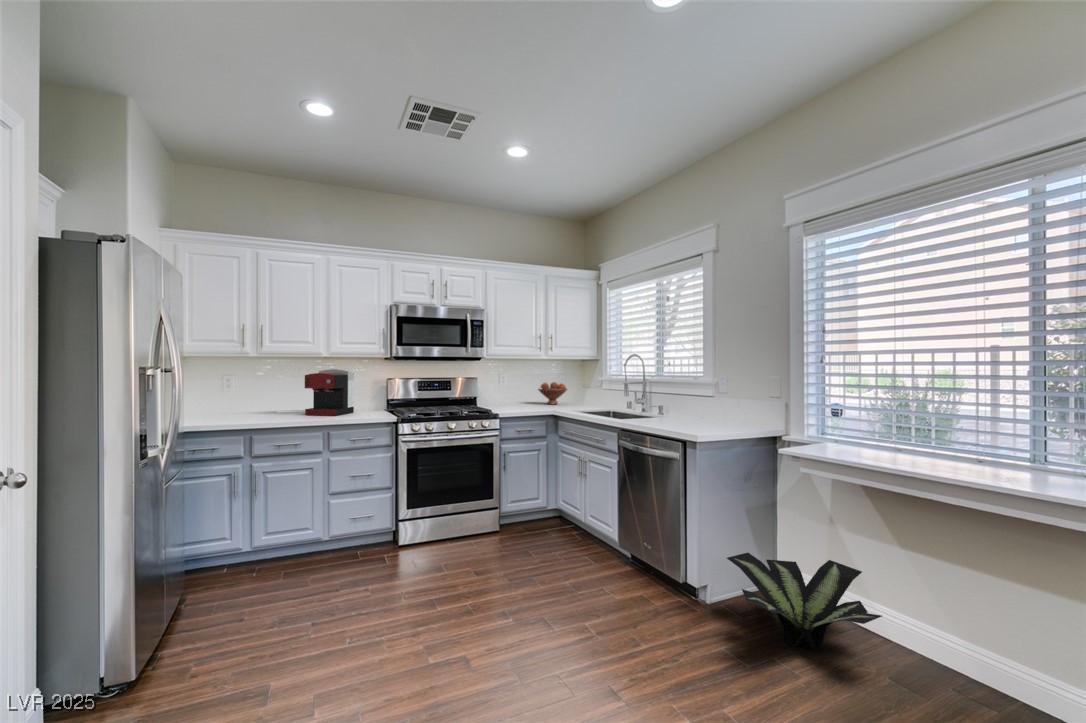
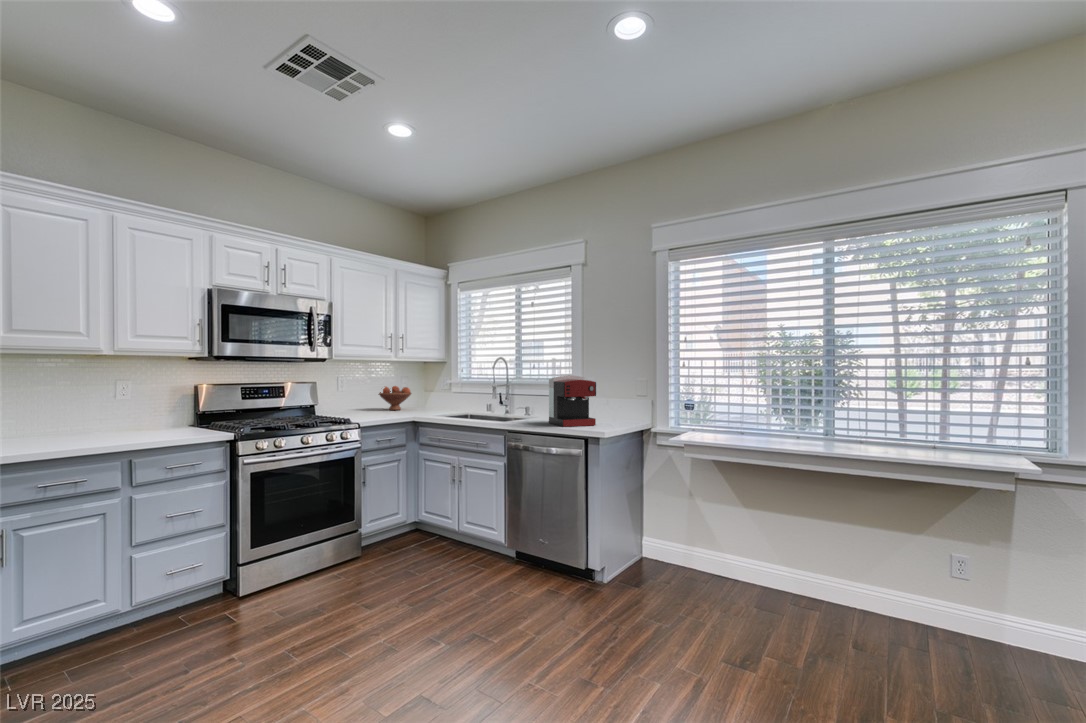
coffee maker: present [305,369,354,416] -> present [549,375,596,427]
potted plant: present [727,553,882,652] -> none [625,527,753,604]

